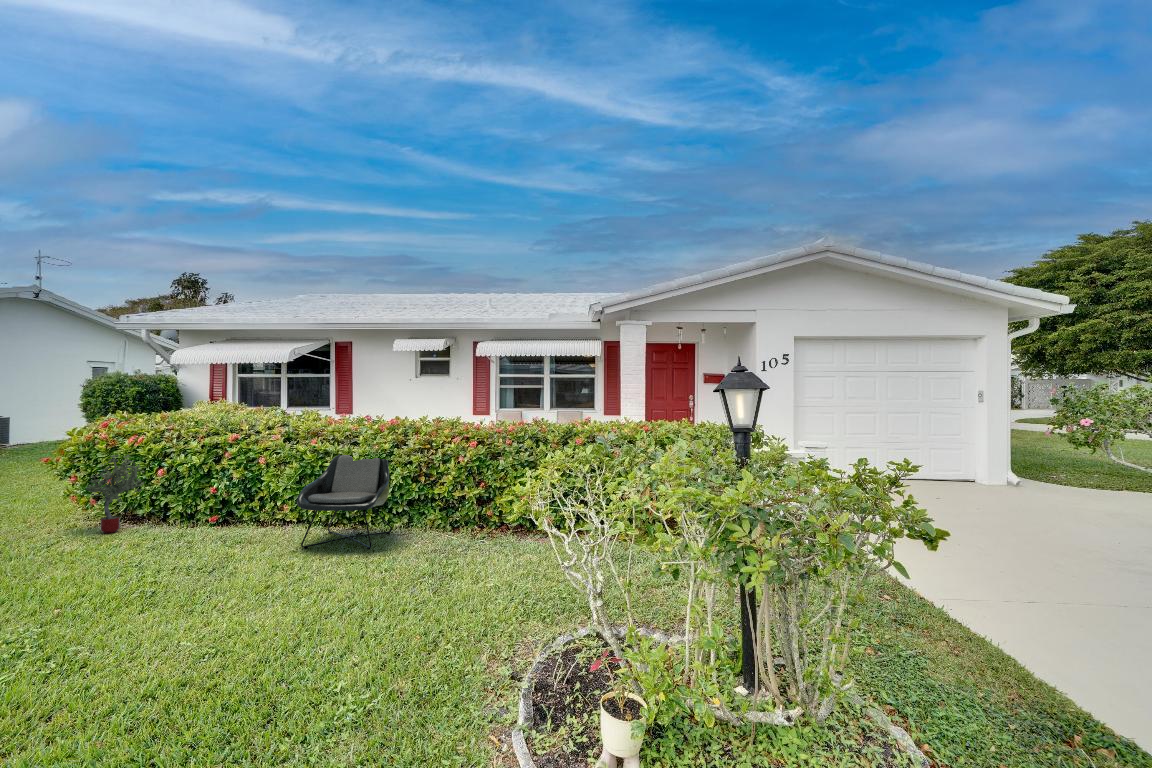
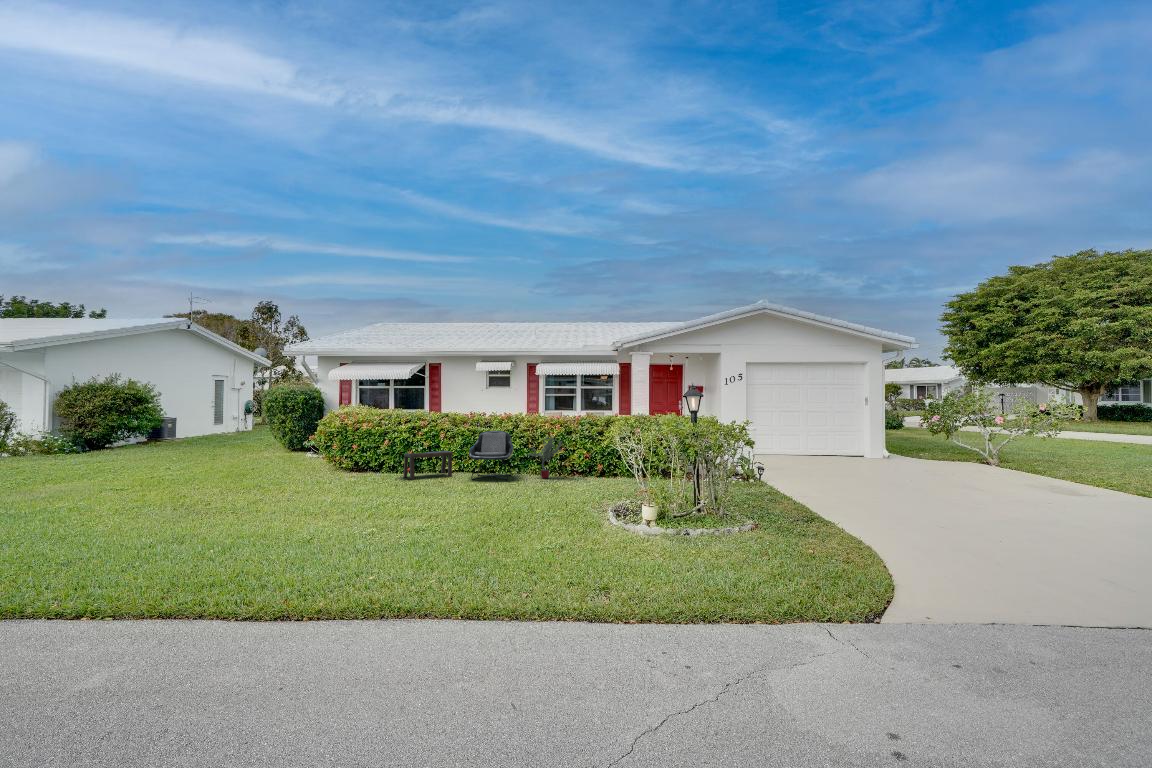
potted tree: present [86,455,144,534] -> present [529,436,562,479]
bench: none [181,487,279,548] -> present [403,451,453,480]

